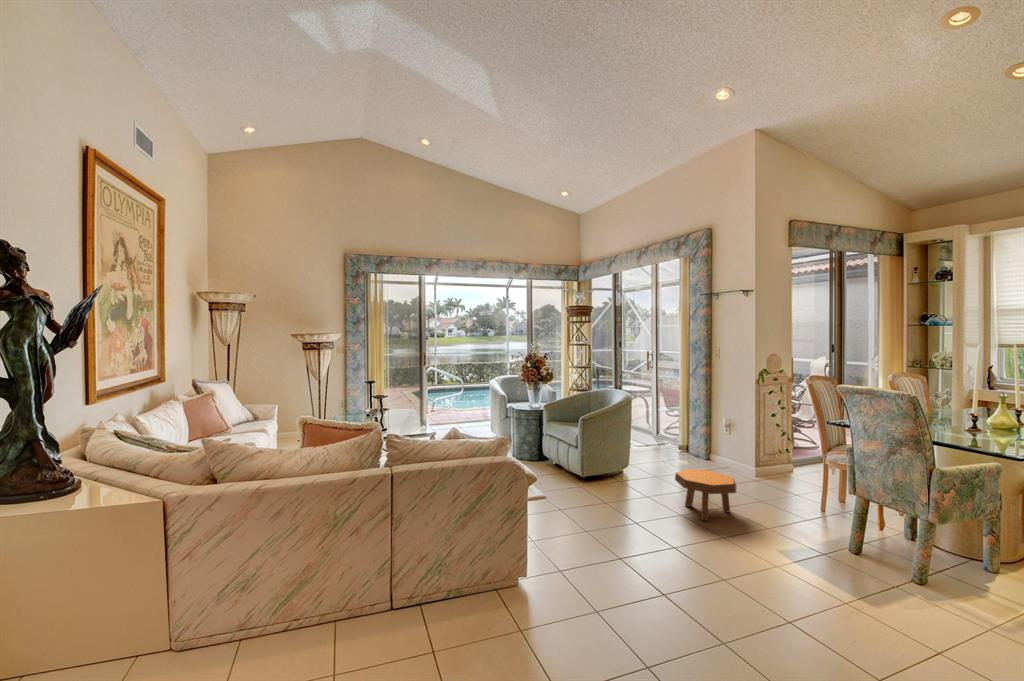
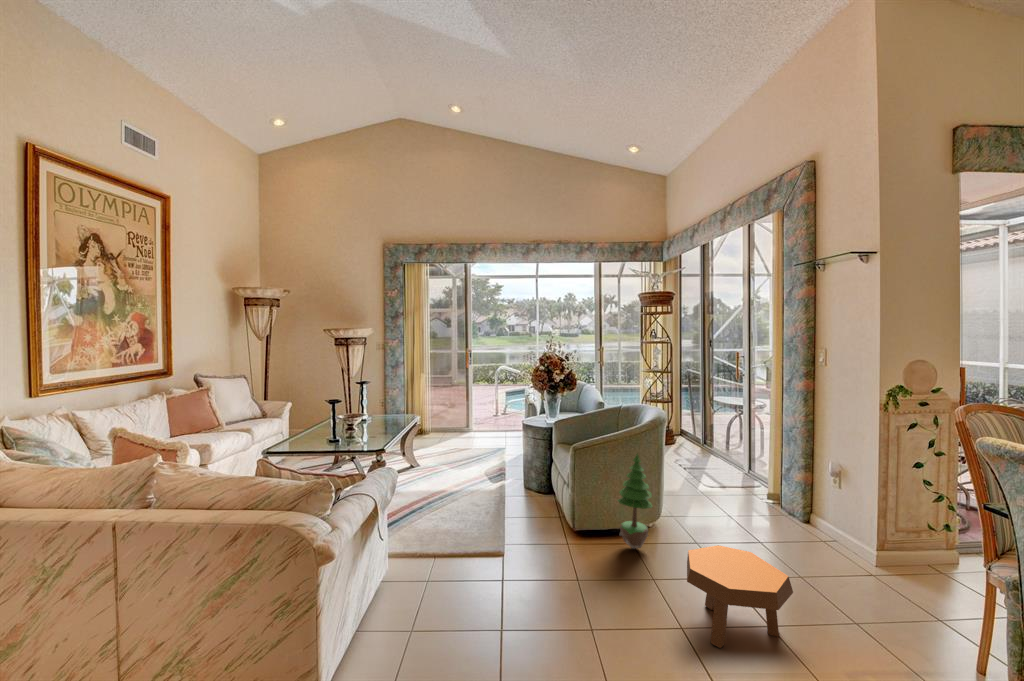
potted tree: none [611,419,635,486] -> present [618,454,652,549]

